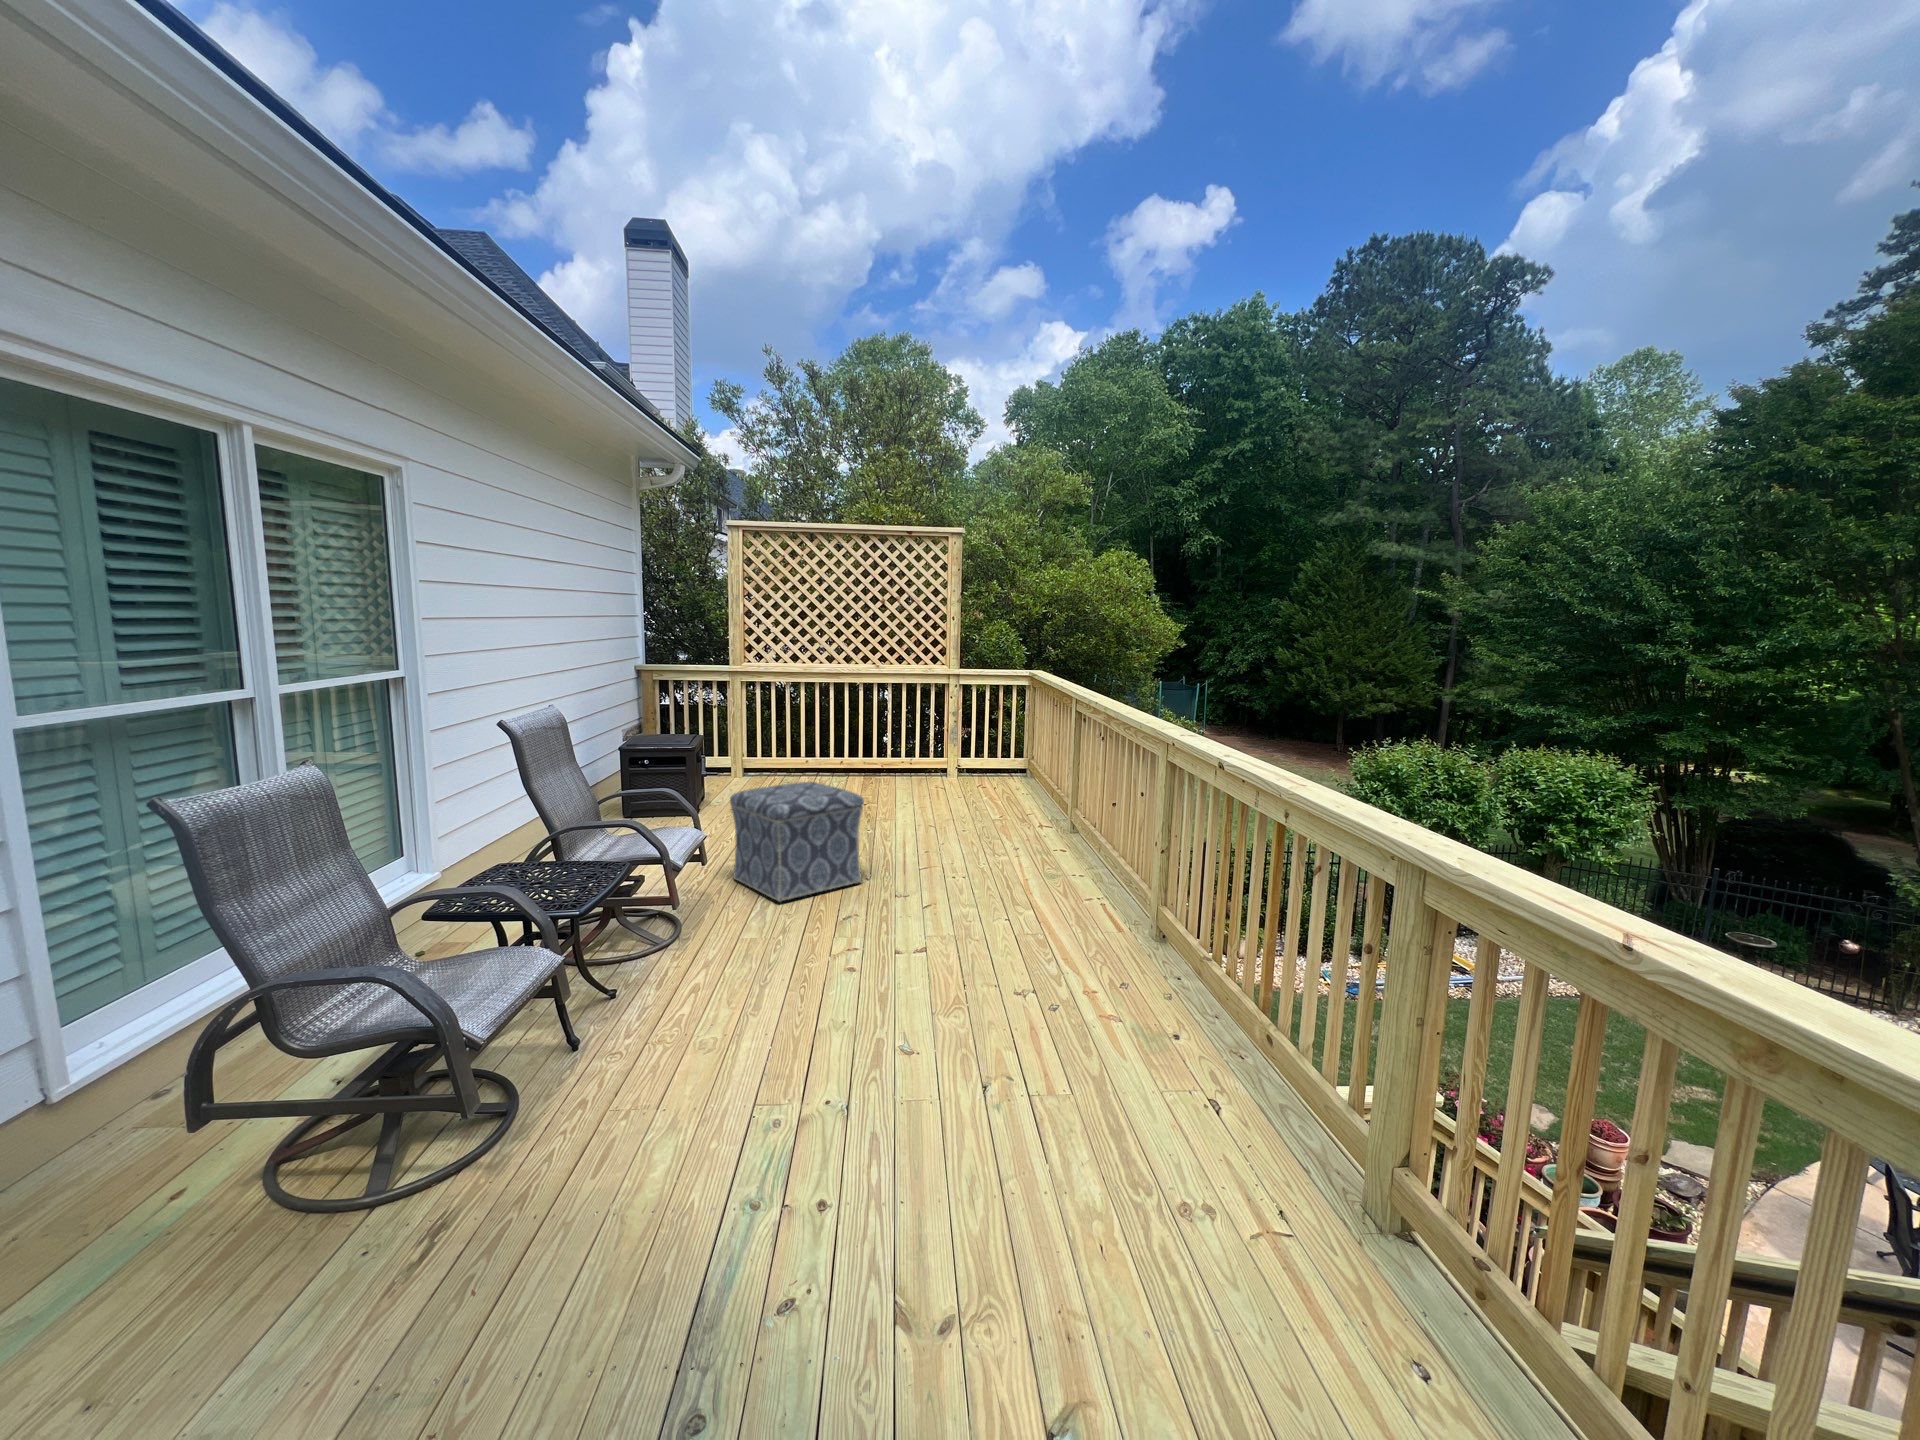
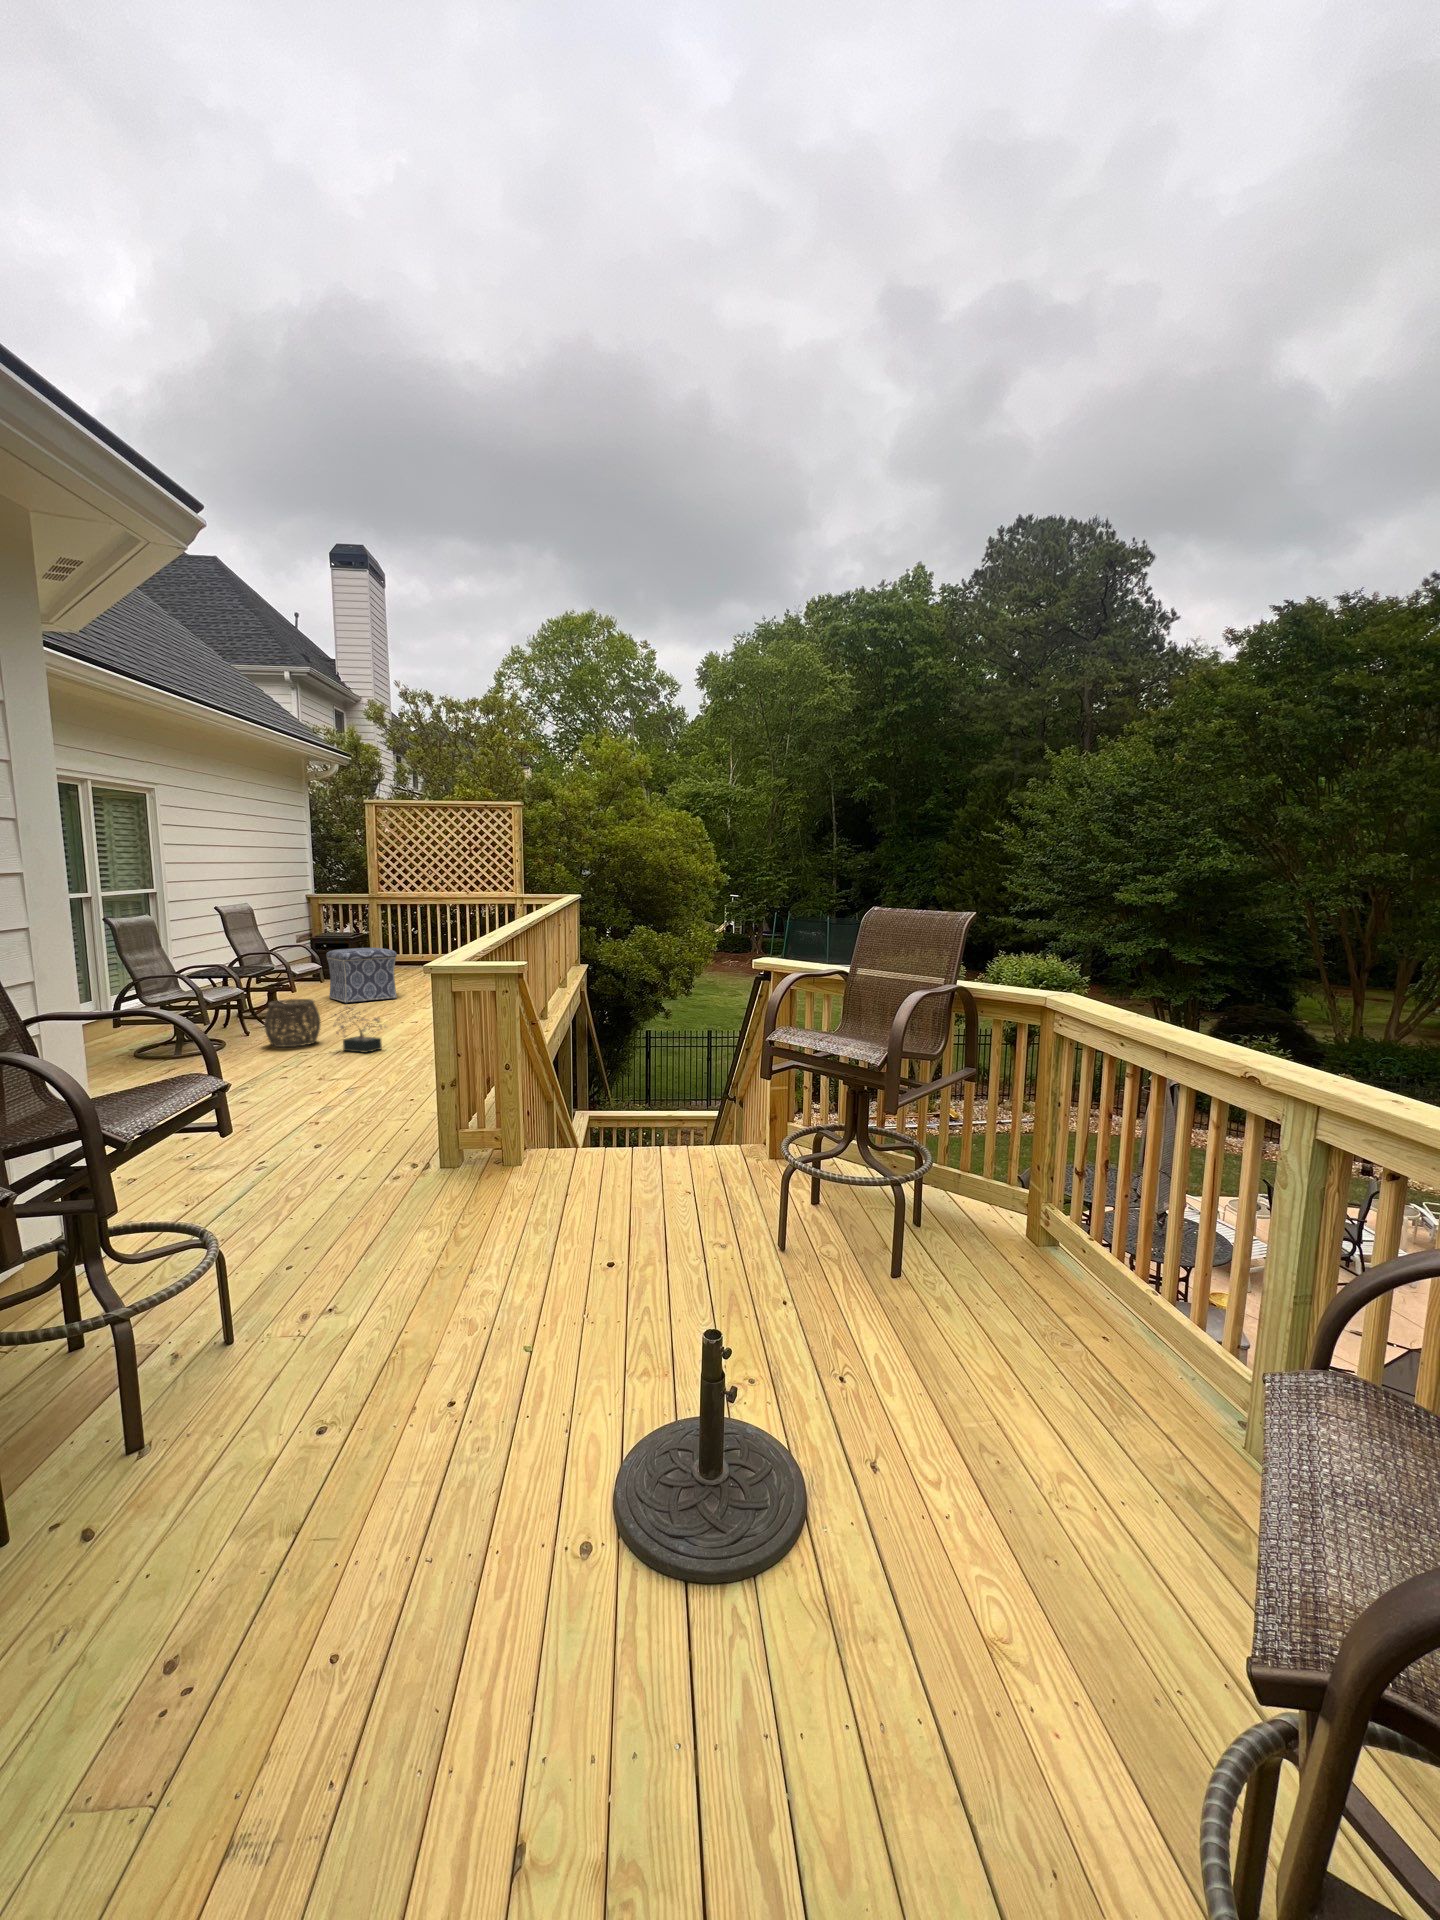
woven basket: none [731,1031,883,1218] -> present [265,999,320,1048]
decorative plant: none [968,1087,1132,1280] -> present [335,1006,382,1053]

